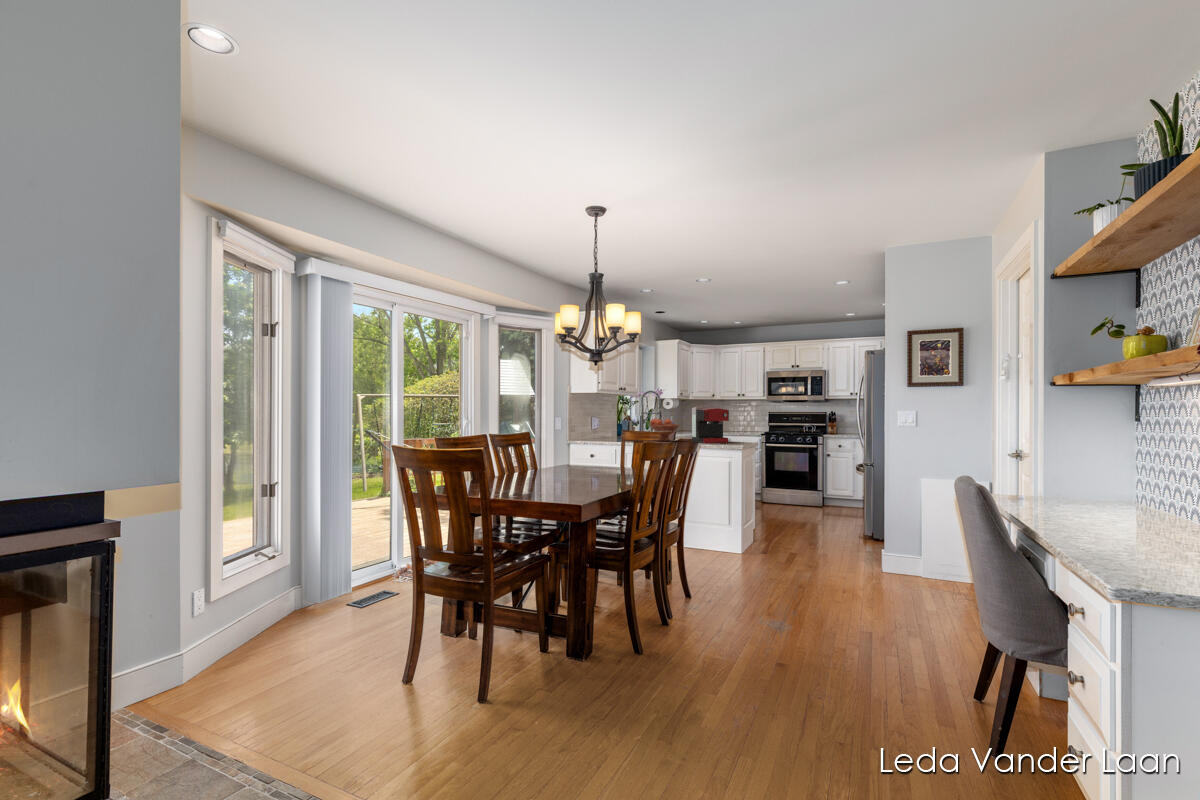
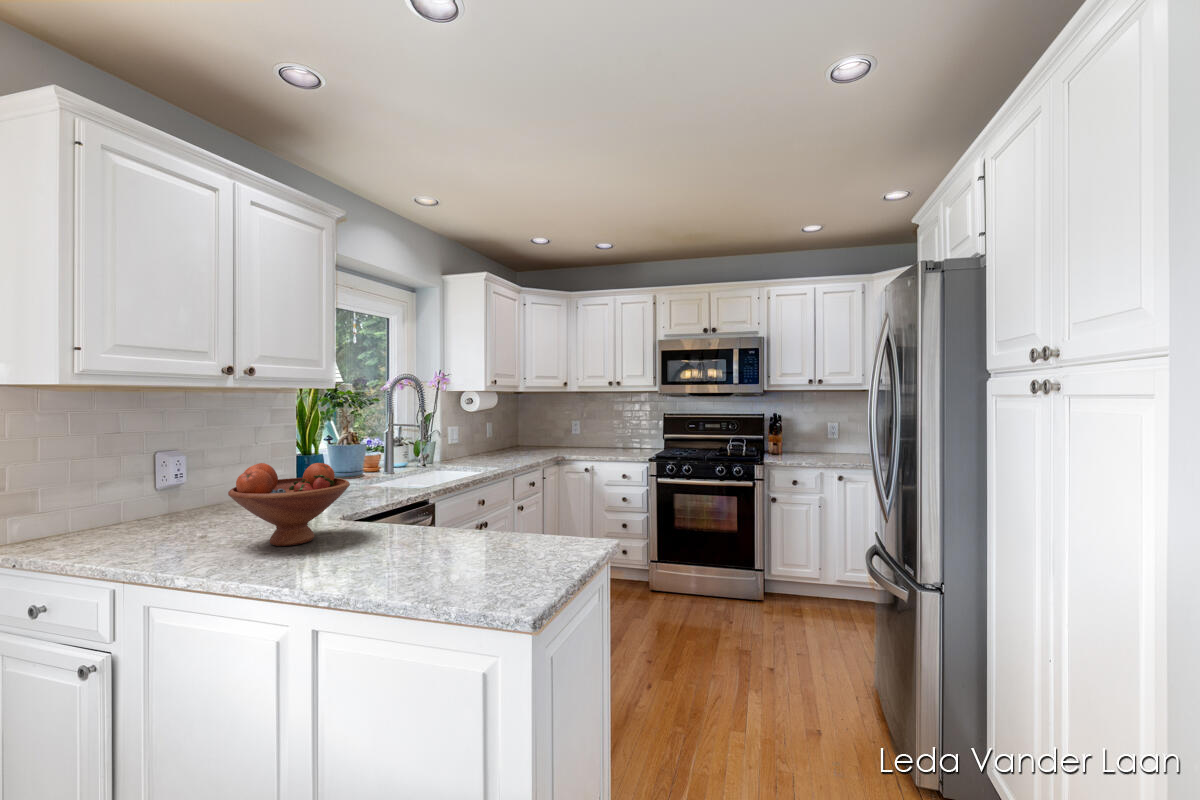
coffee maker: present [692,405,729,443] -> none [377,417,489,573]

